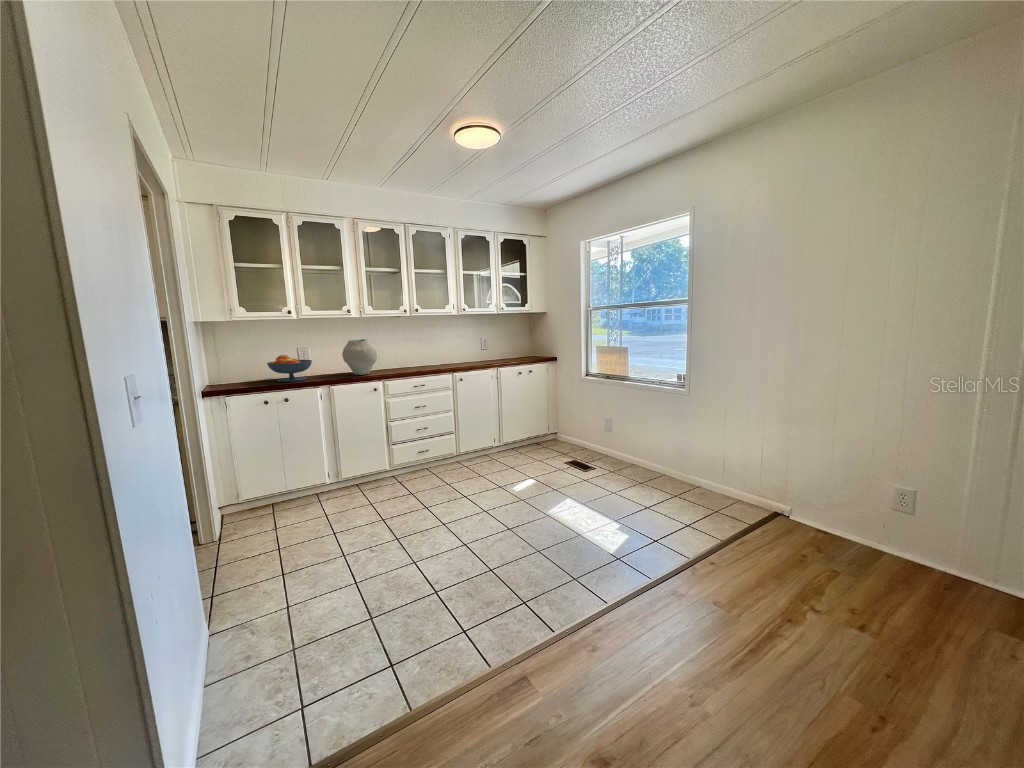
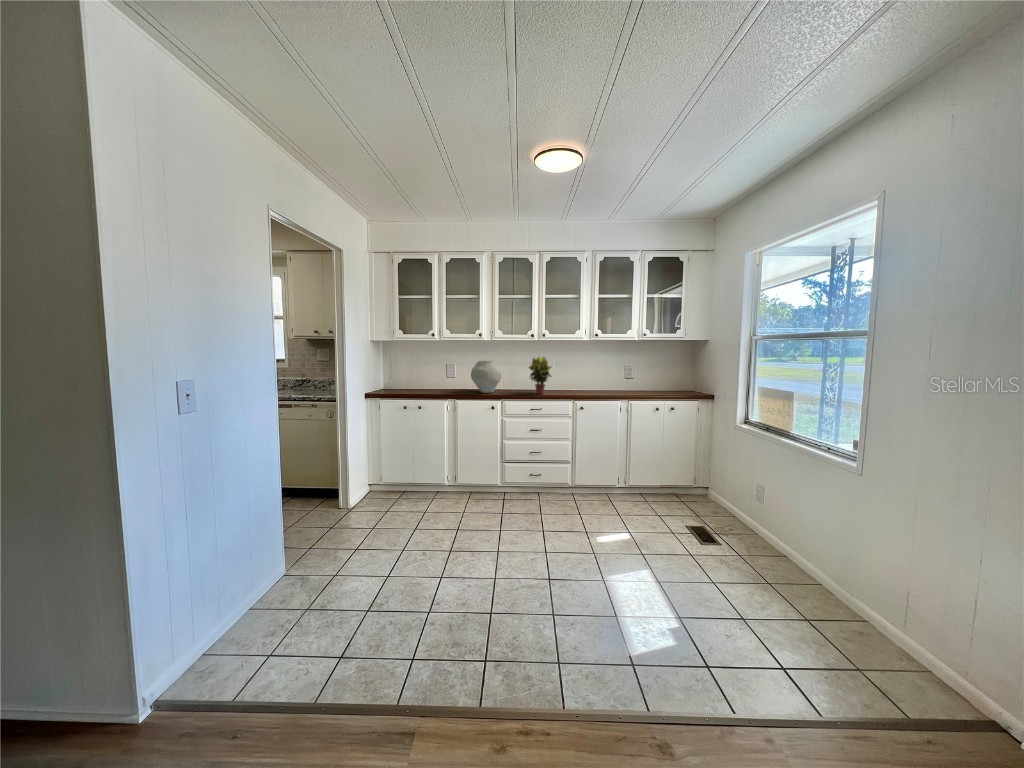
potted plant: none [404,332,429,371] -> present [529,356,551,394]
fruit bowl: present [267,355,312,382] -> none [412,370,446,393]

